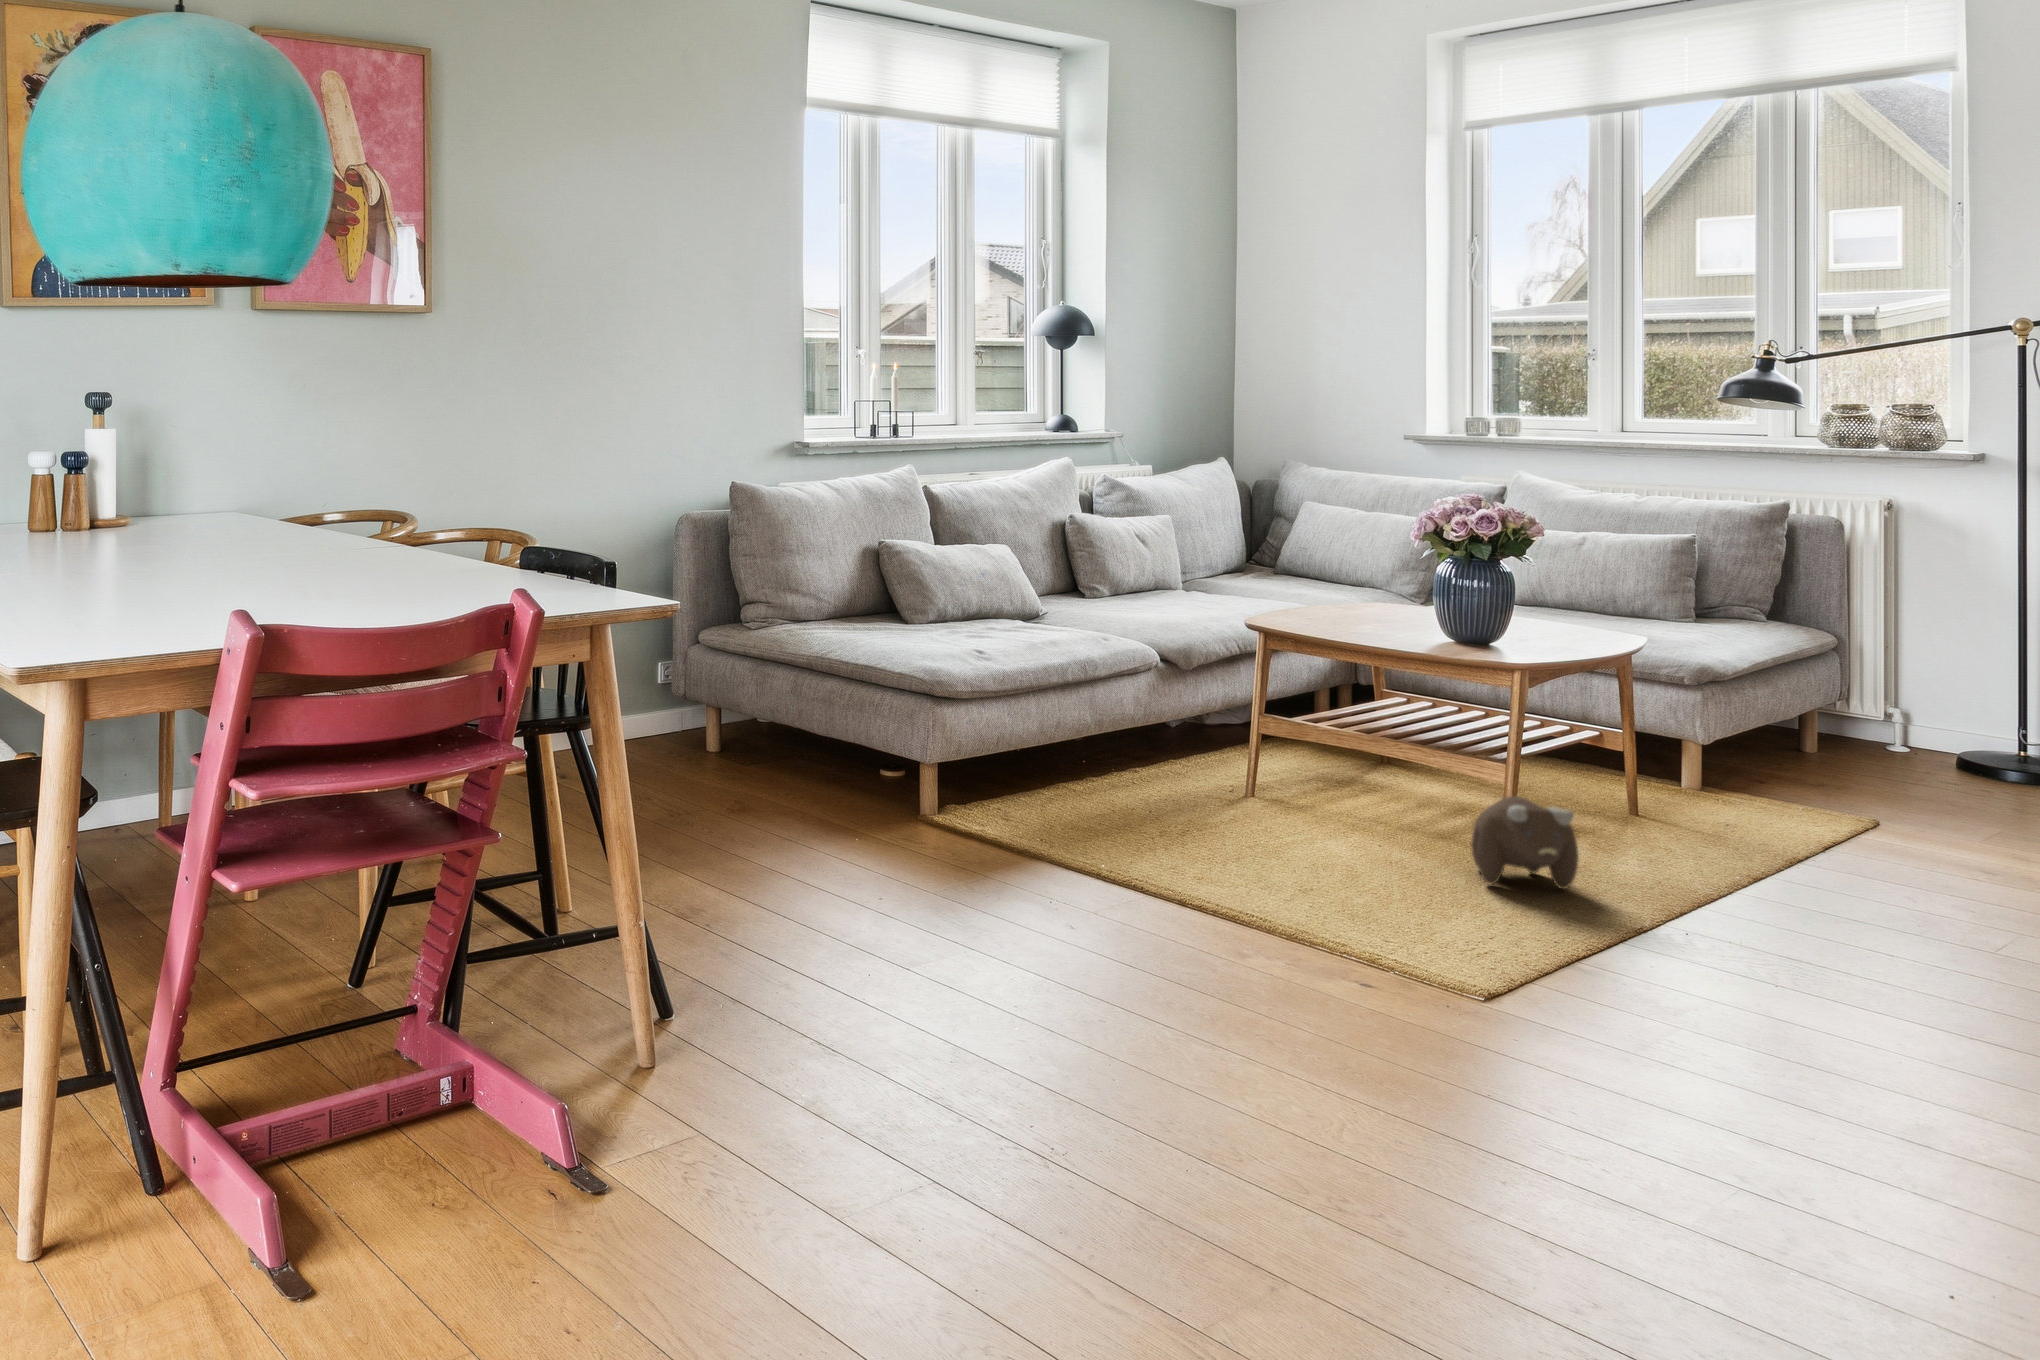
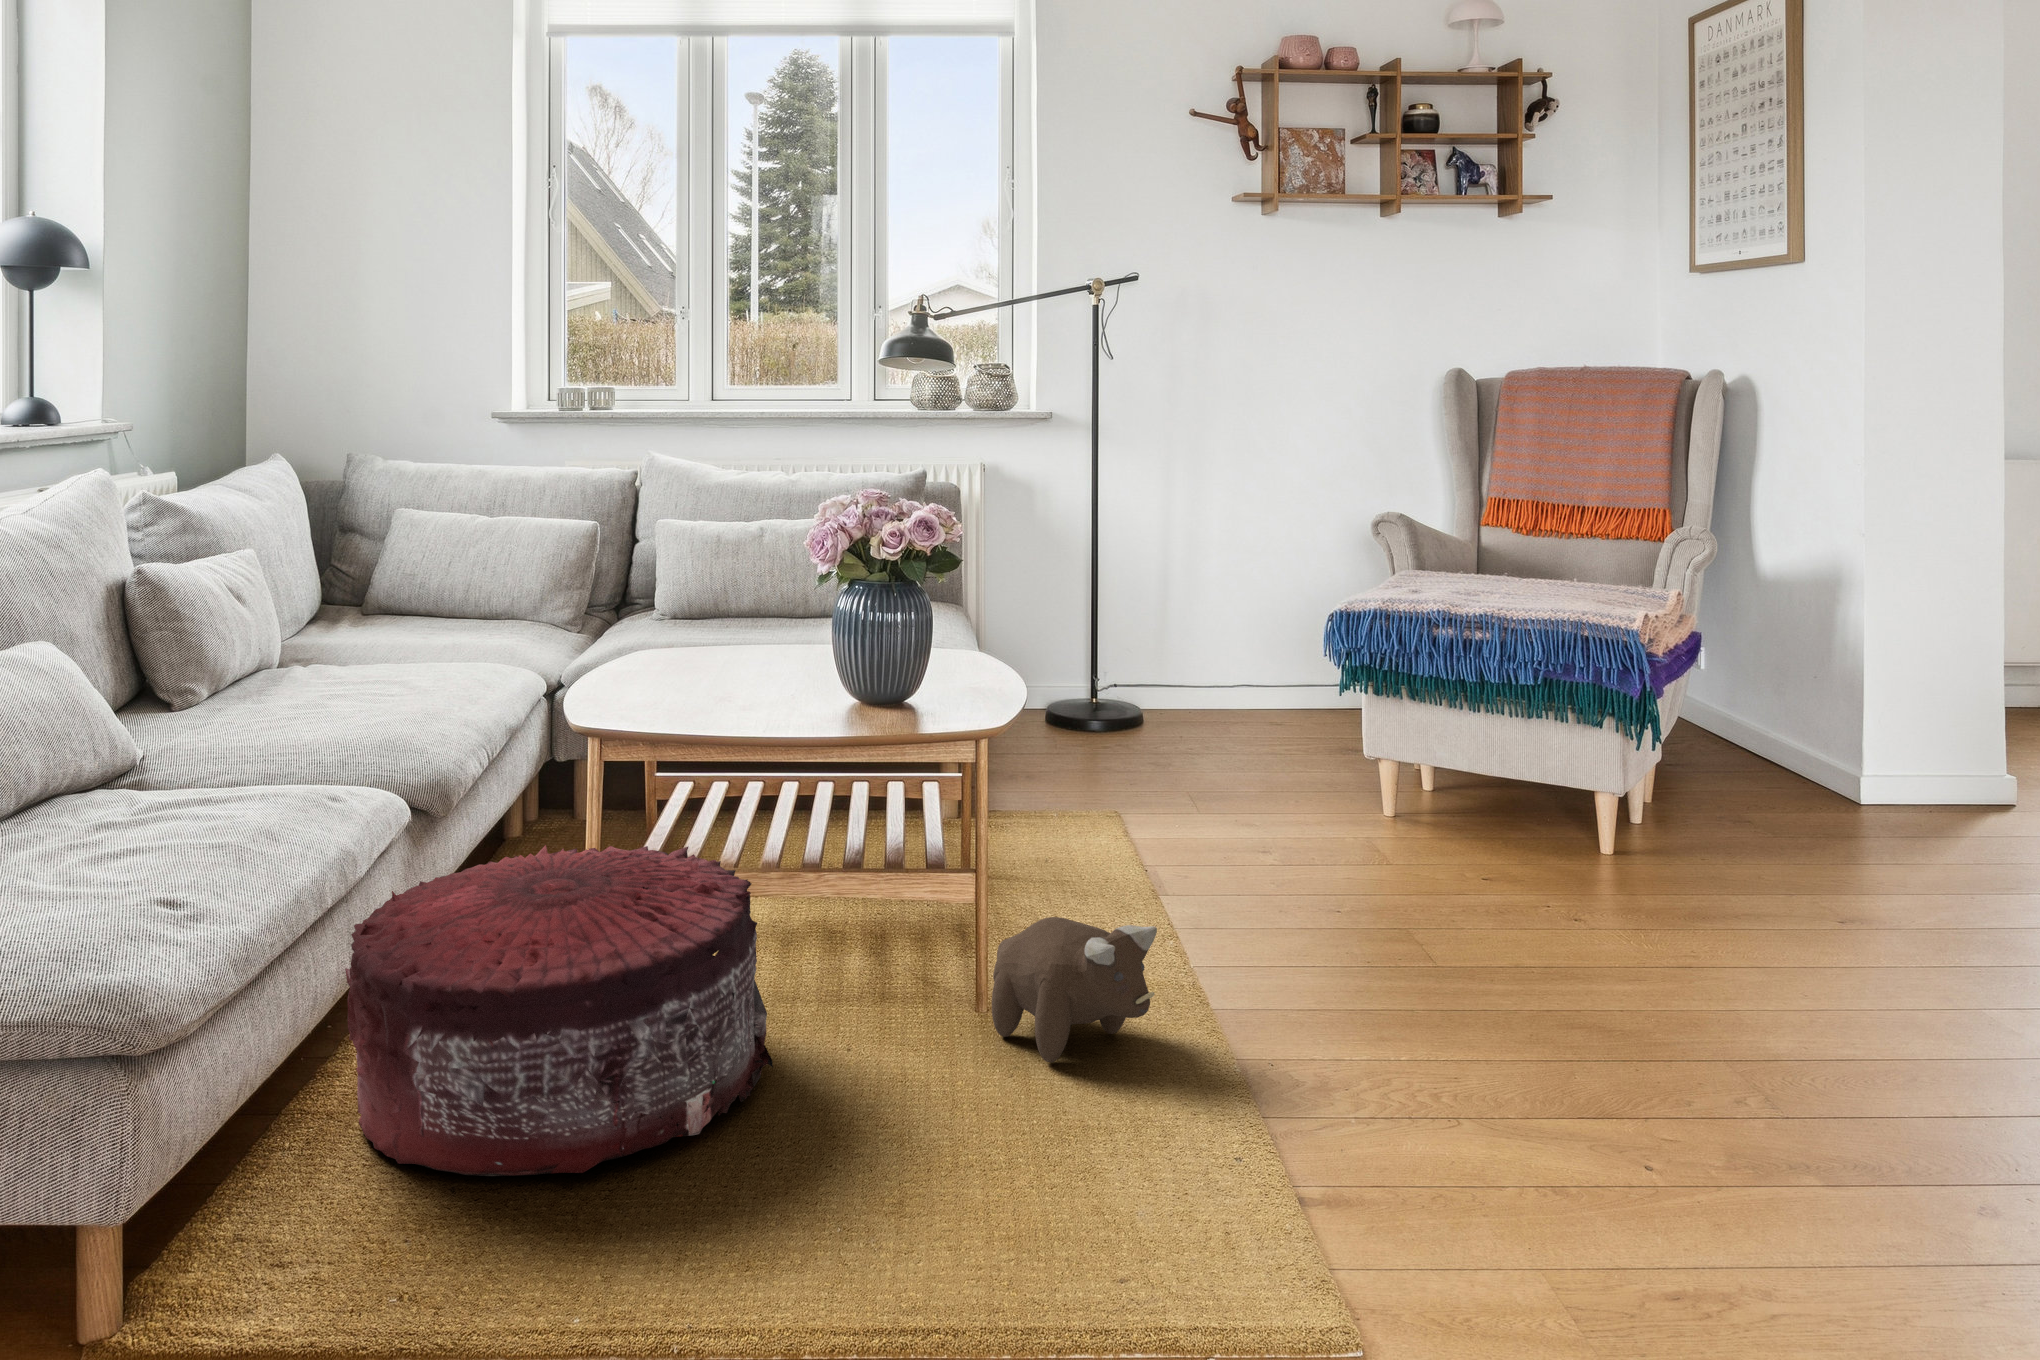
pouf: none [1069,689,1307,842] -> present [345,845,773,1176]

